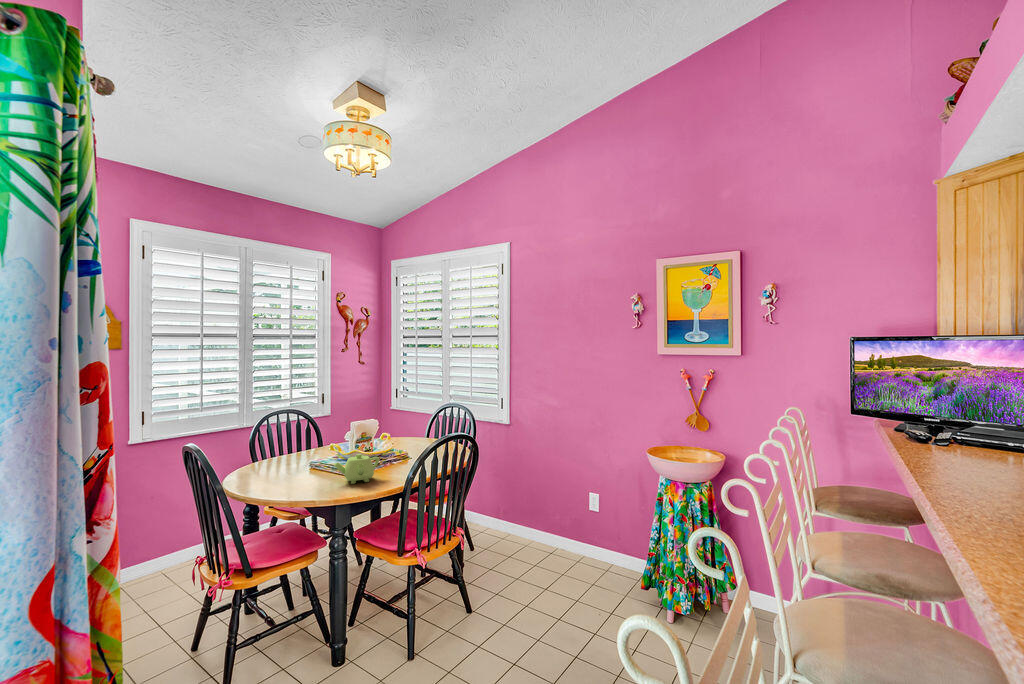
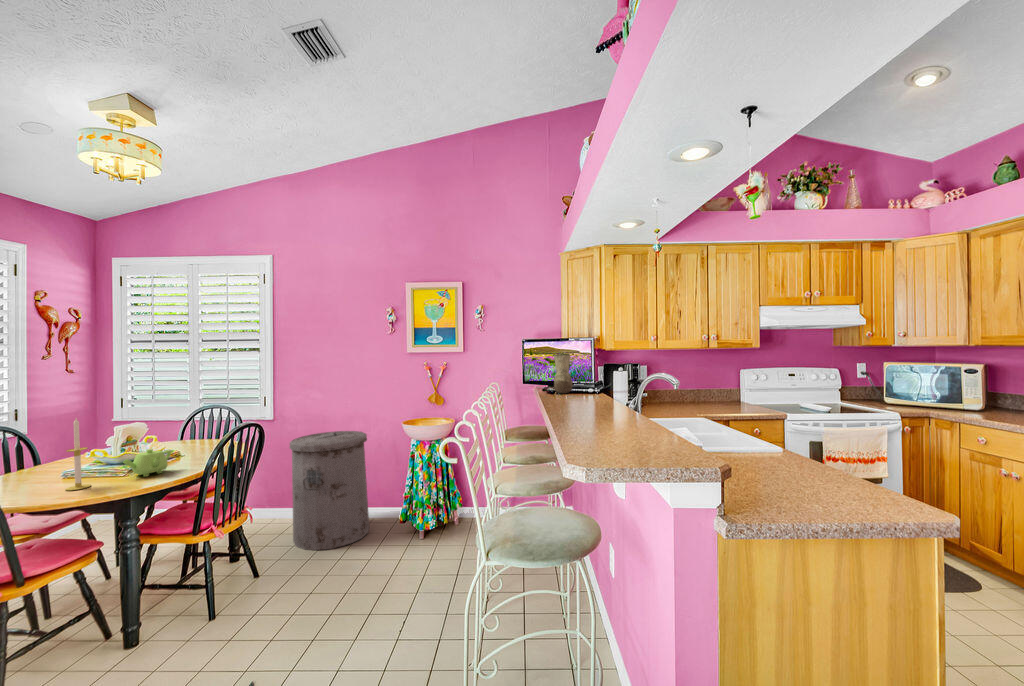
vase: none [920,367,968,442] -> present [554,354,573,394]
candle: none [287,415,308,489] -> present [66,418,91,491]
trash can: none [516,447,605,597] -> present [289,431,369,550]

